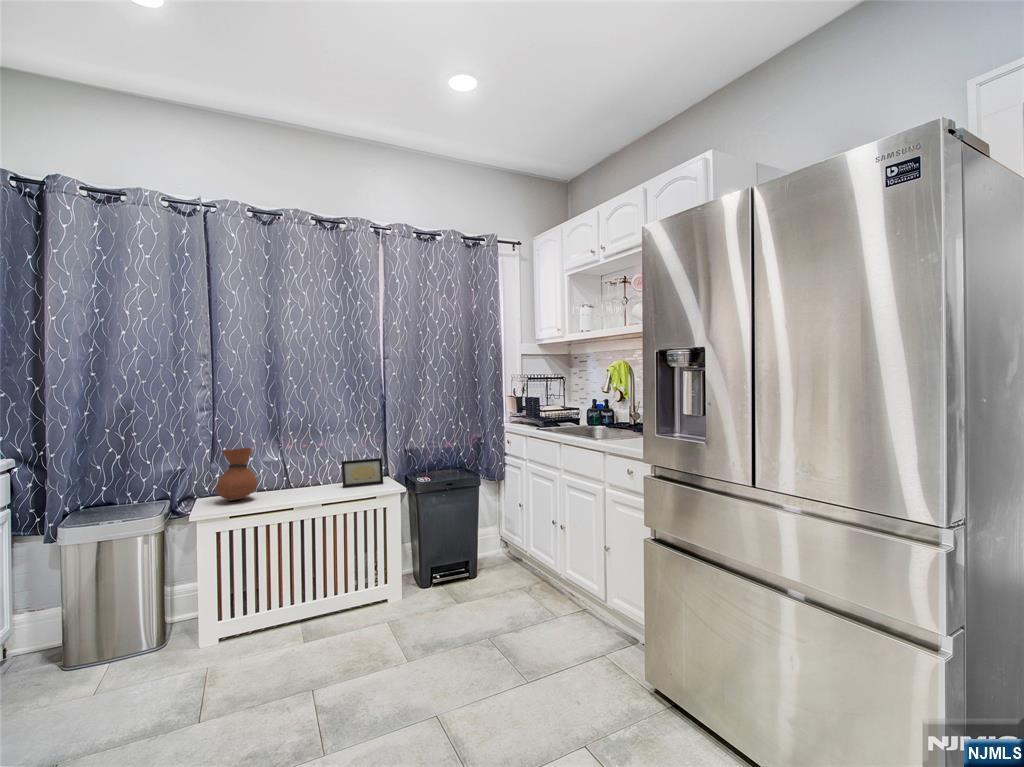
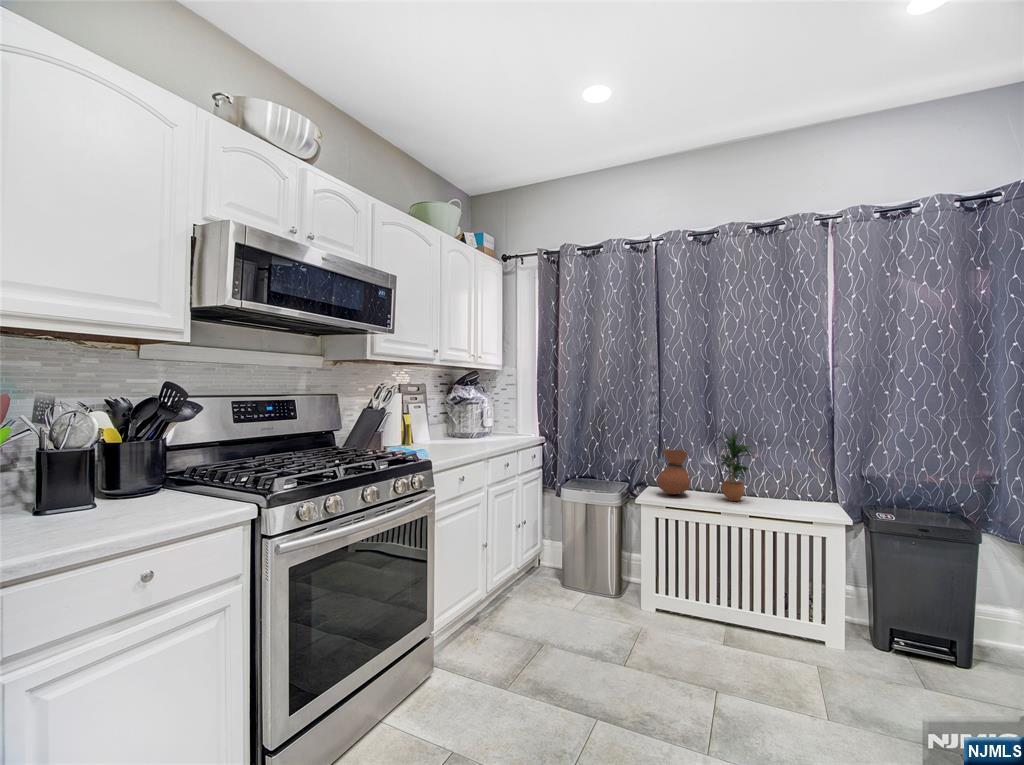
potted plant: none [281,420,326,494] -> present [716,430,752,501]
picture frame: present [342,458,383,487] -> none [776,476,825,508]

